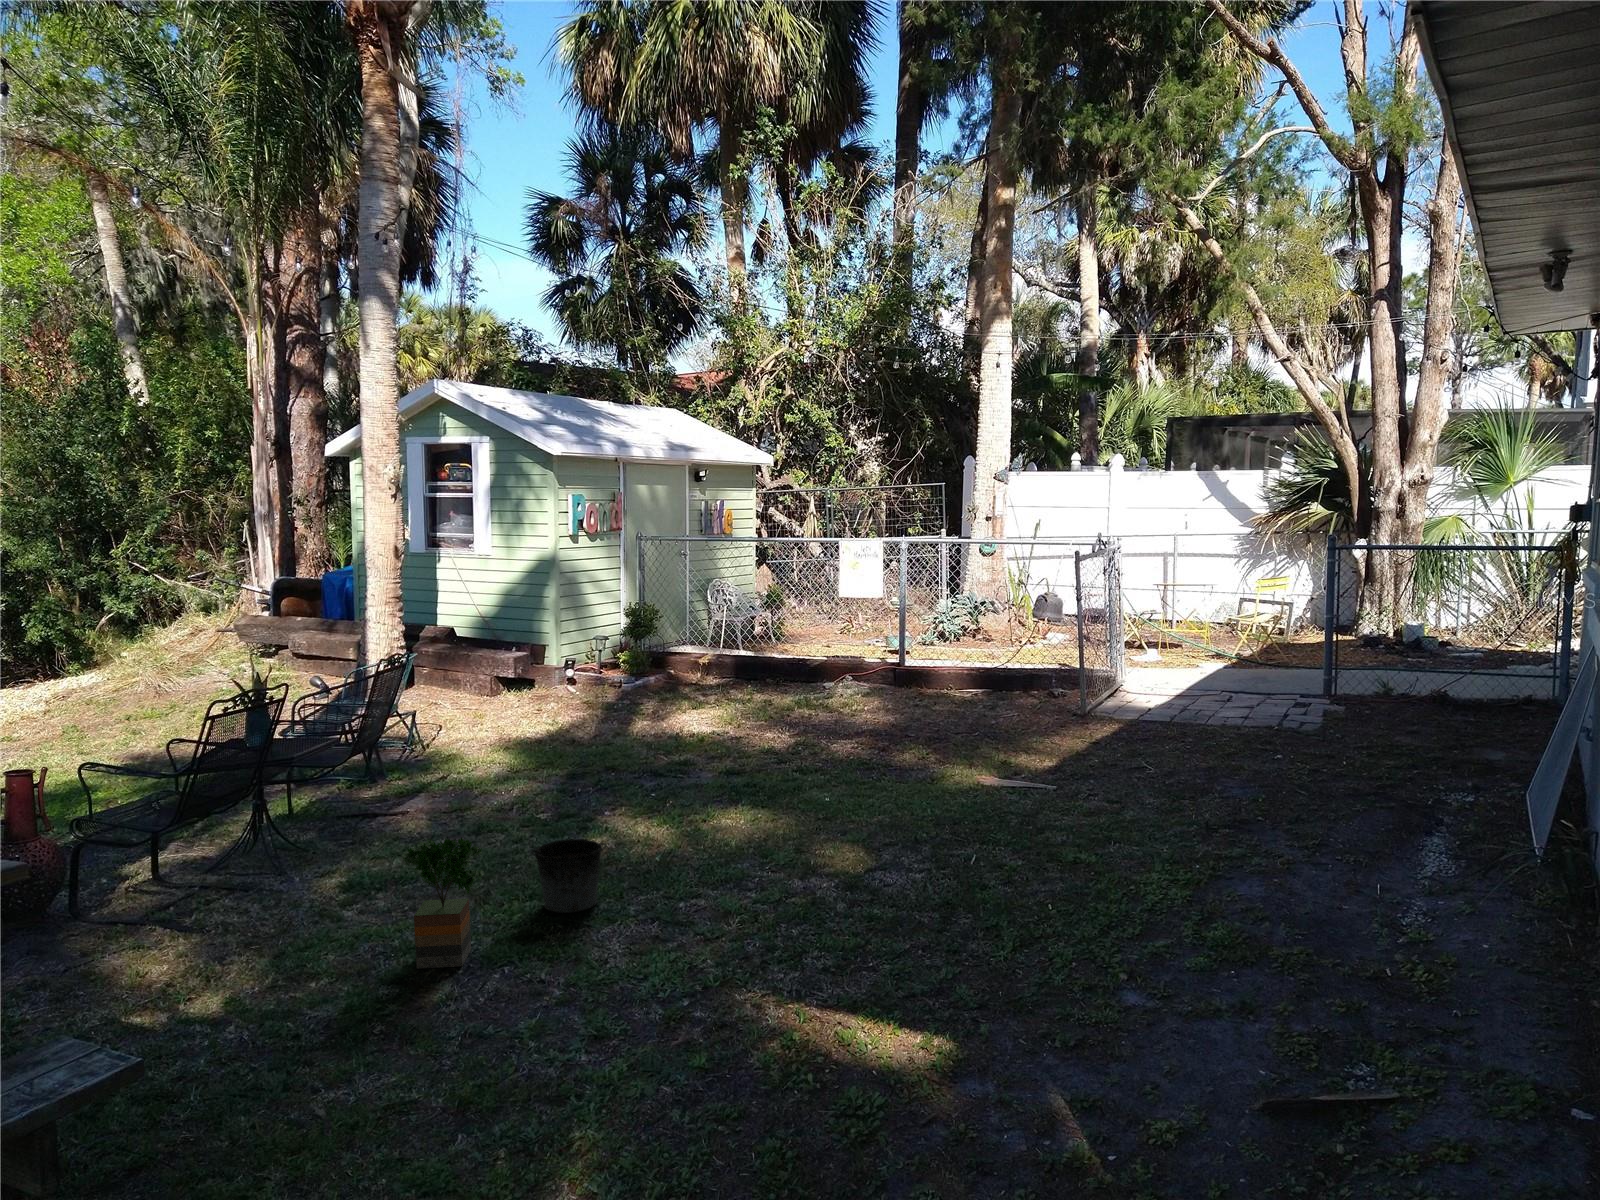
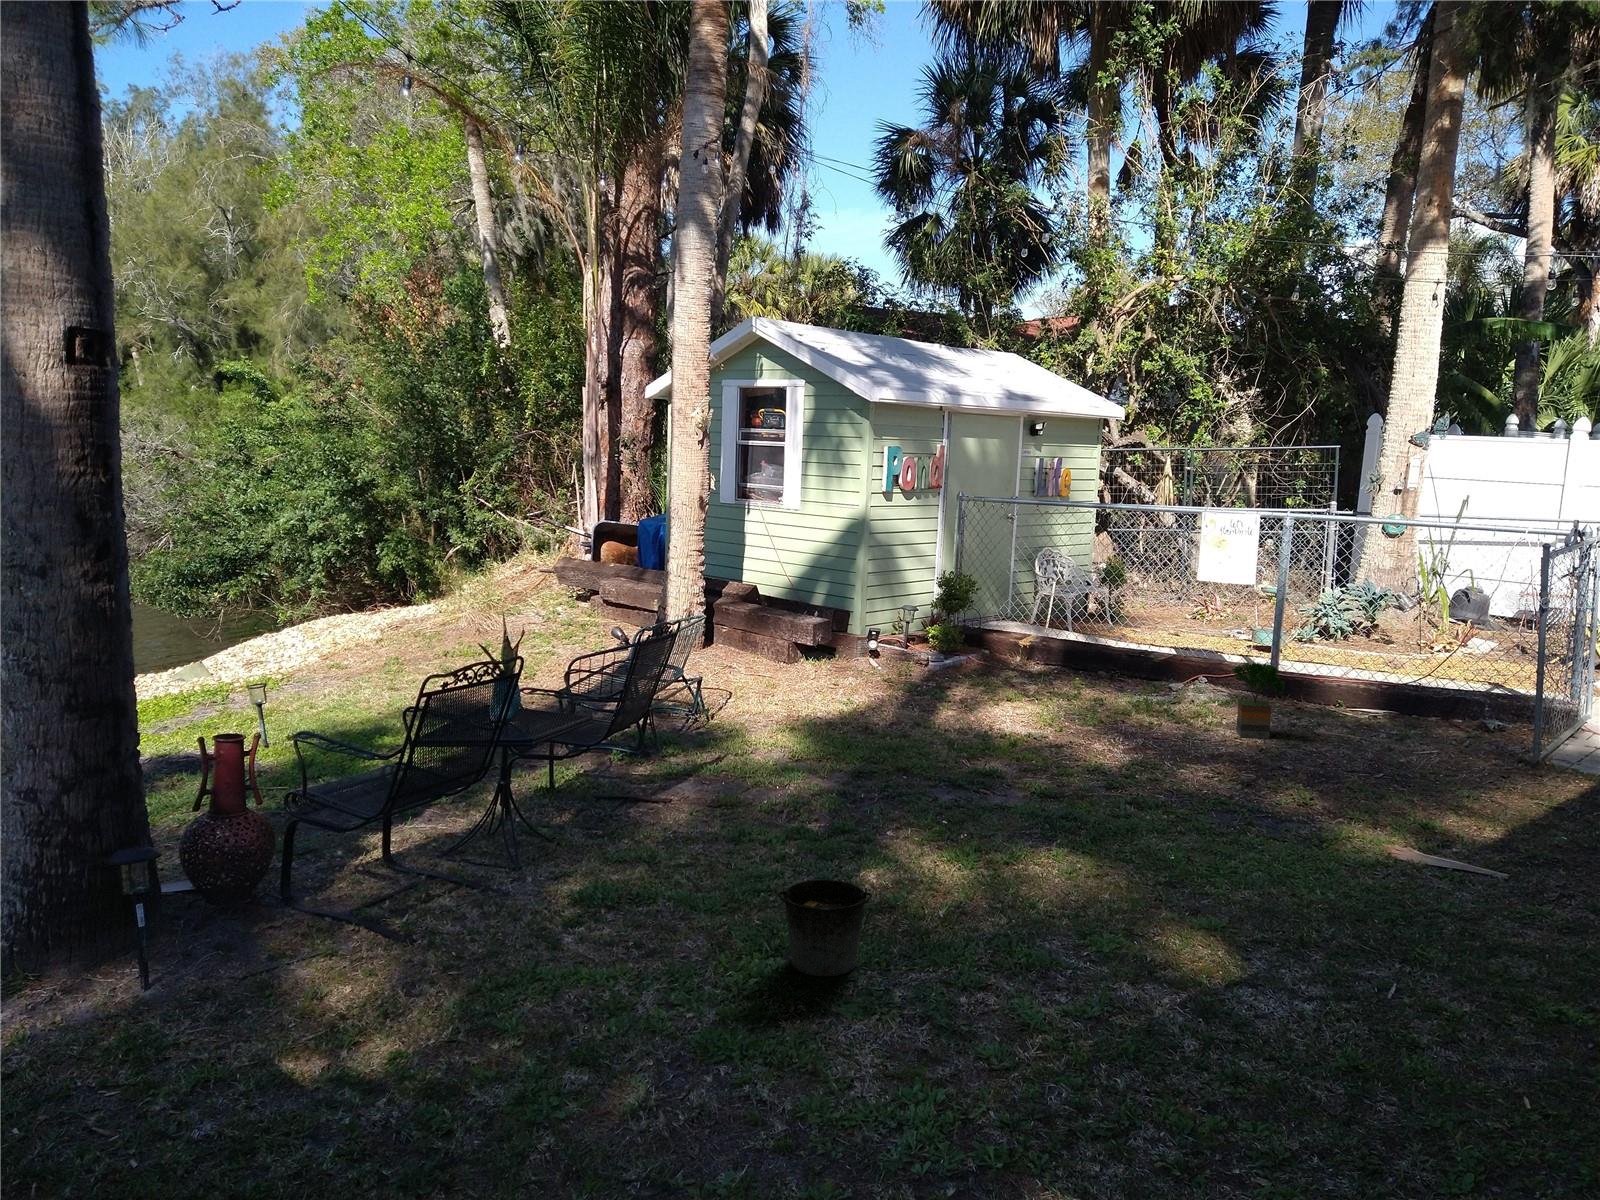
potted tree: present [403,837,484,969] -> present [1232,662,1284,739]

